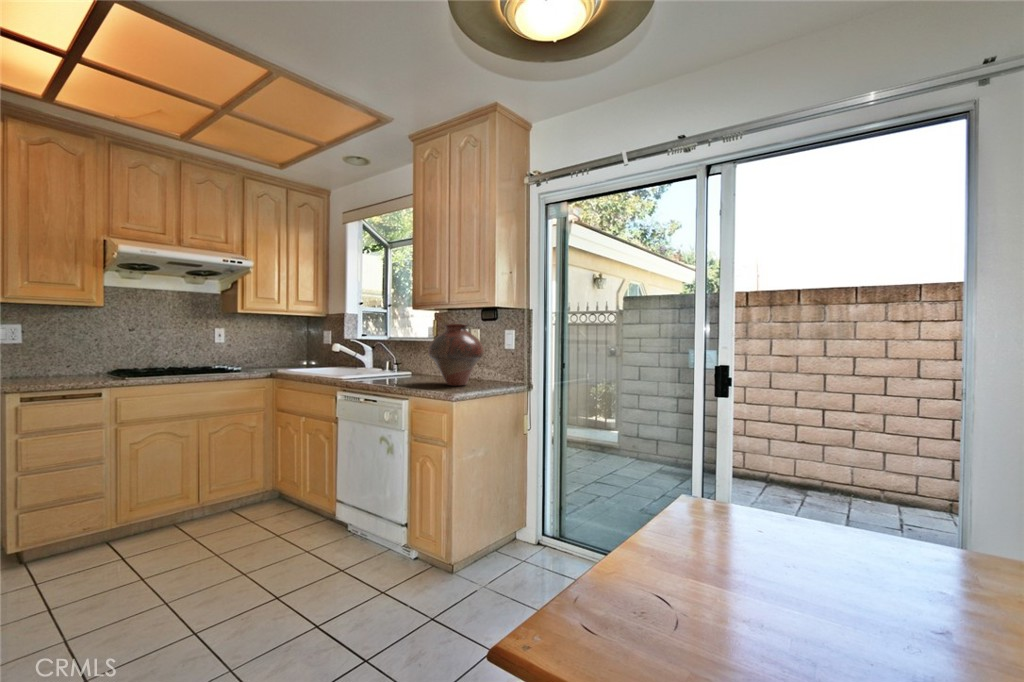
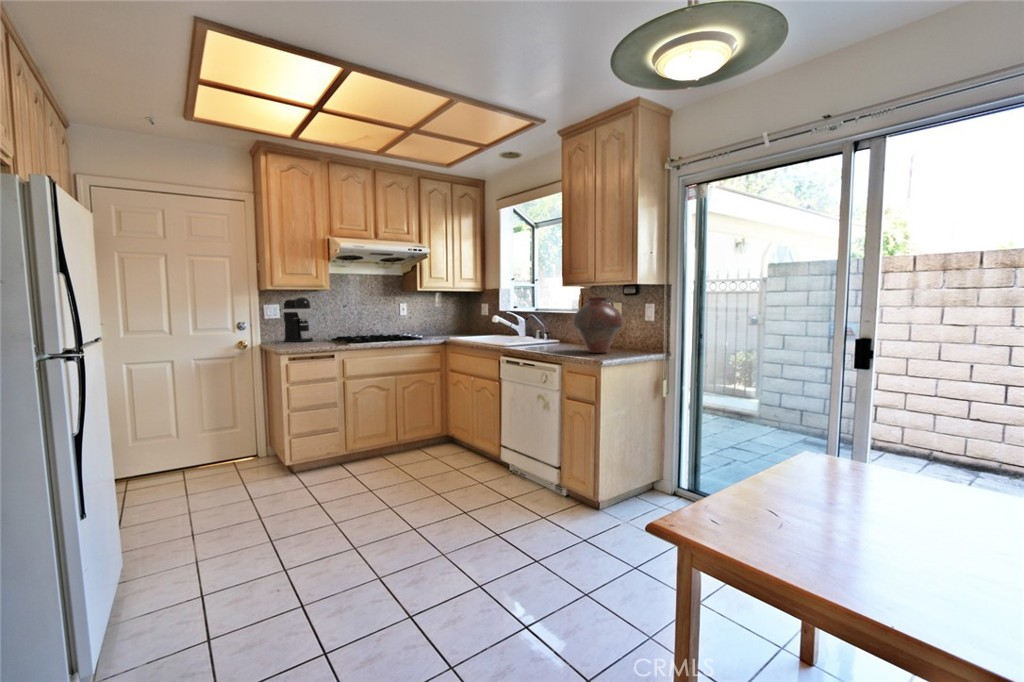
coffee maker: none [29,316,78,376] -> present [283,297,313,342]

